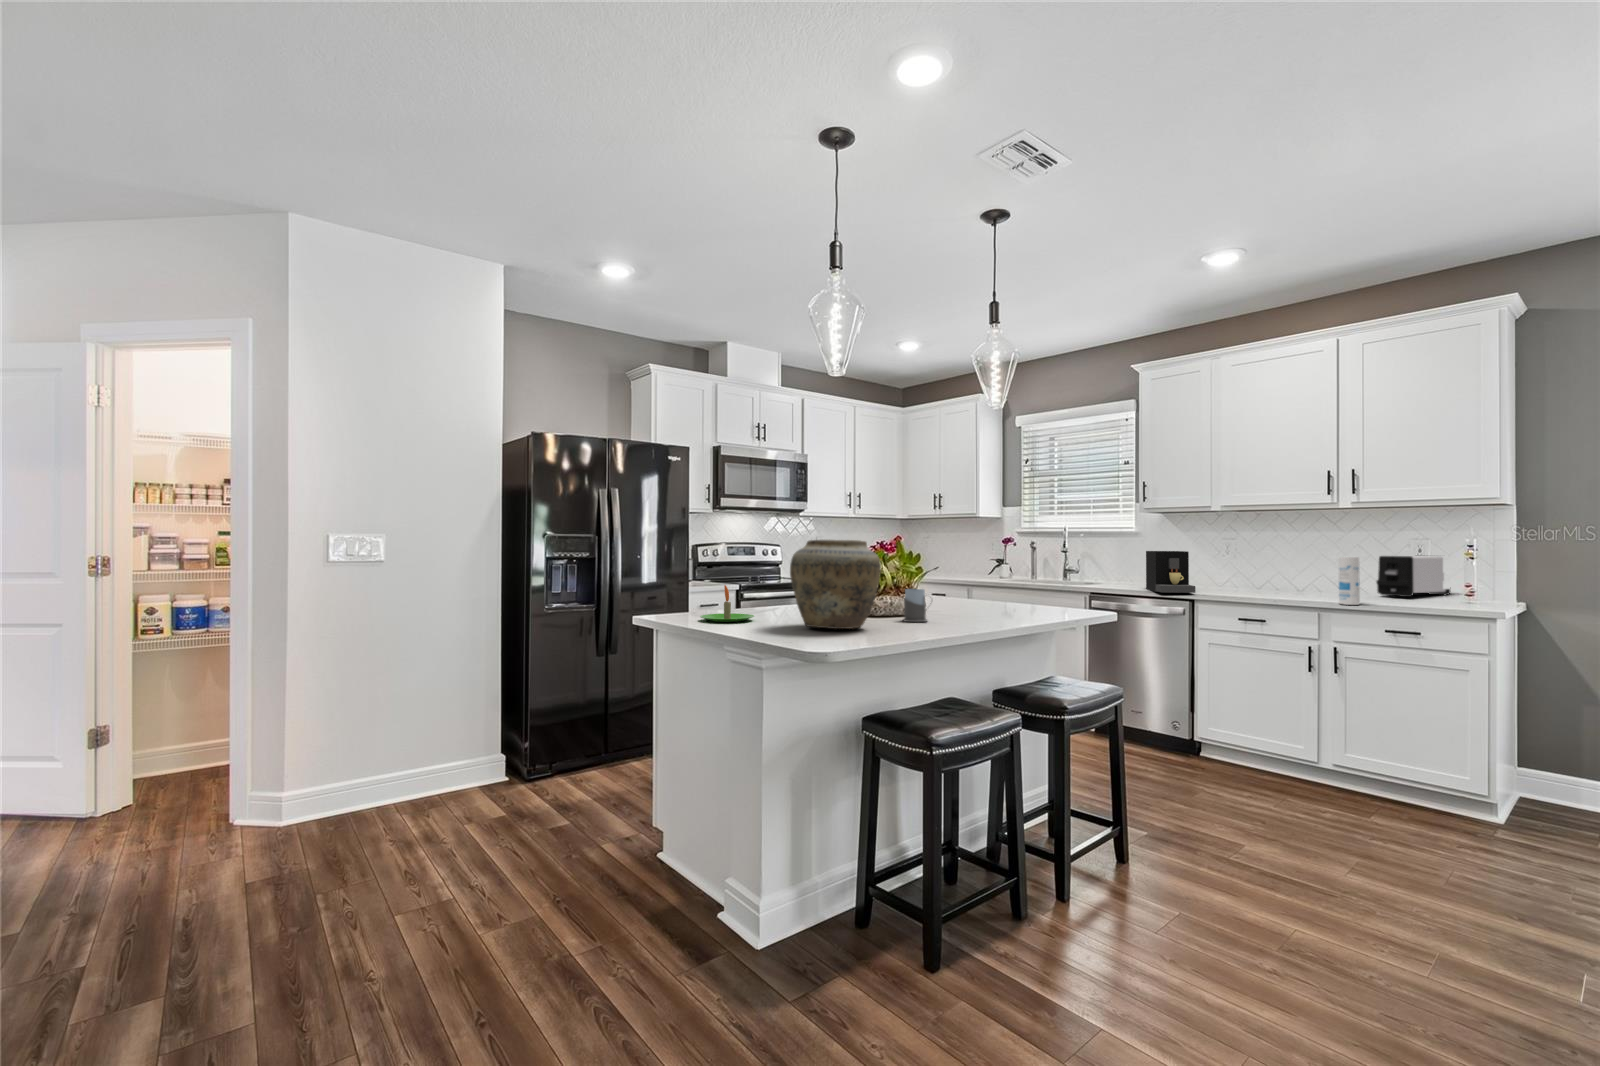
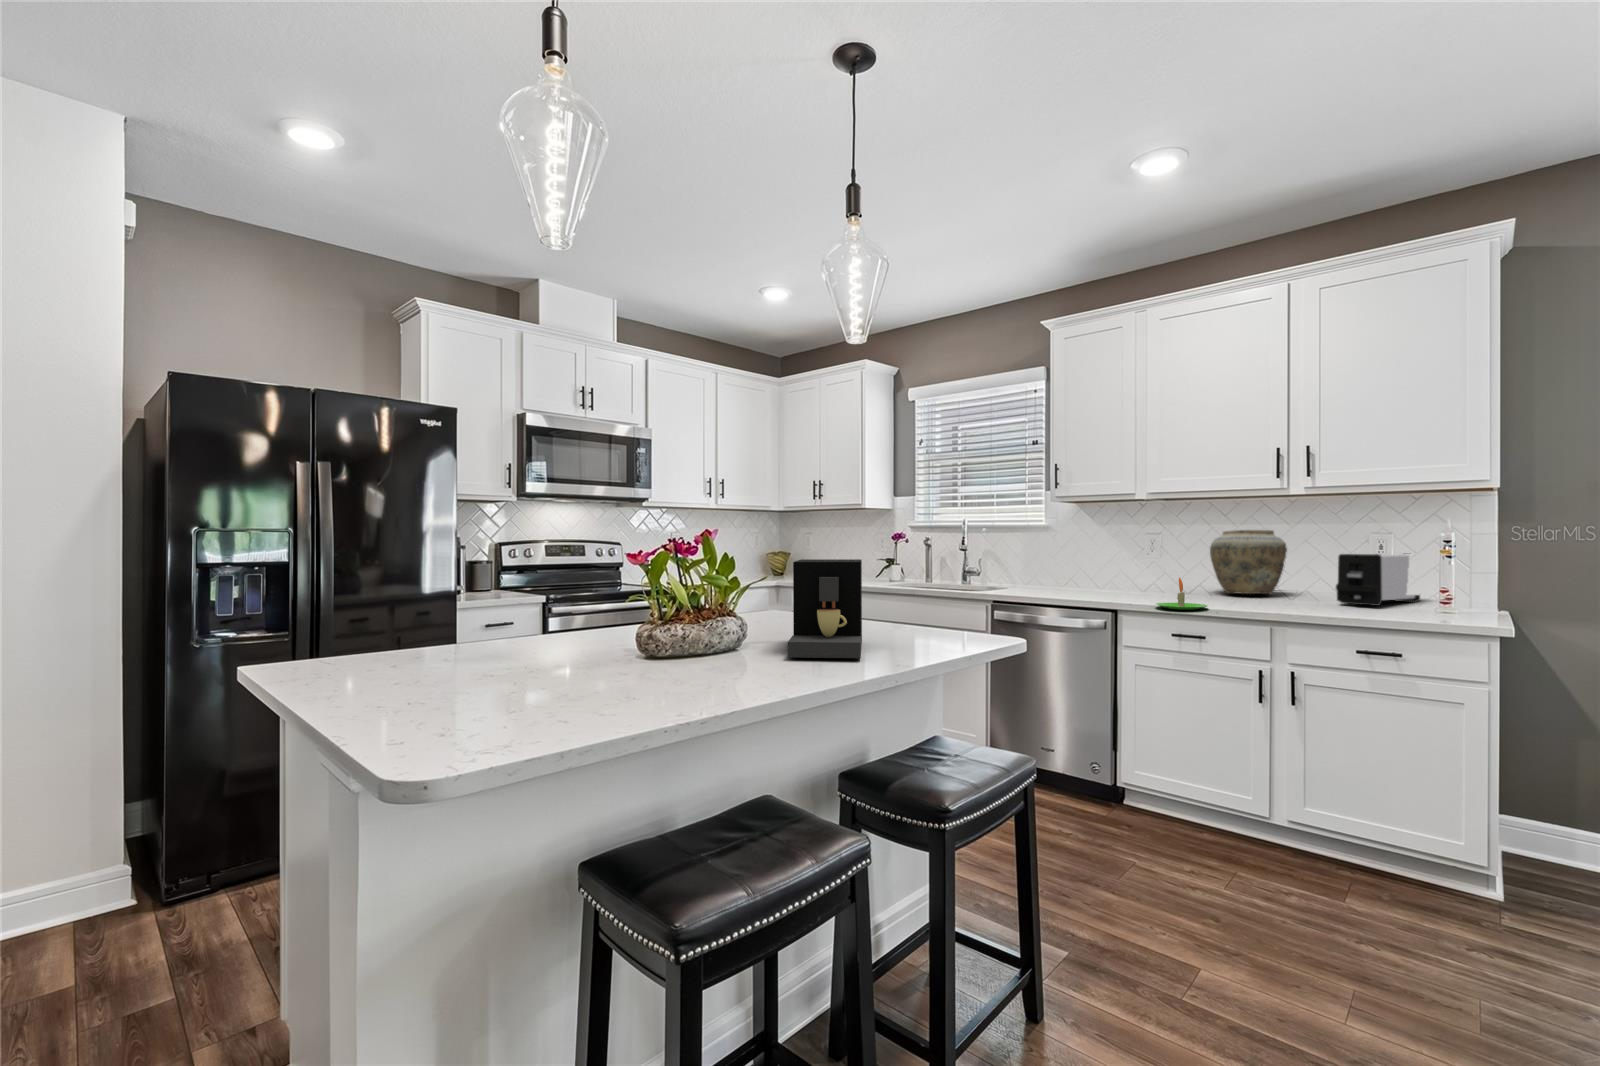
vase: present [790,540,881,629] -> present [1210,530,1287,594]
coffee maker: present [1146,551,1195,593] -> present [788,559,862,658]
canister: present [1338,557,1360,605] -> none [1297,556,1324,618]
candle: present [700,585,754,622] -> present [1156,578,1208,610]
mug: present [903,589,931,622] -> none [695,615,741,670]

